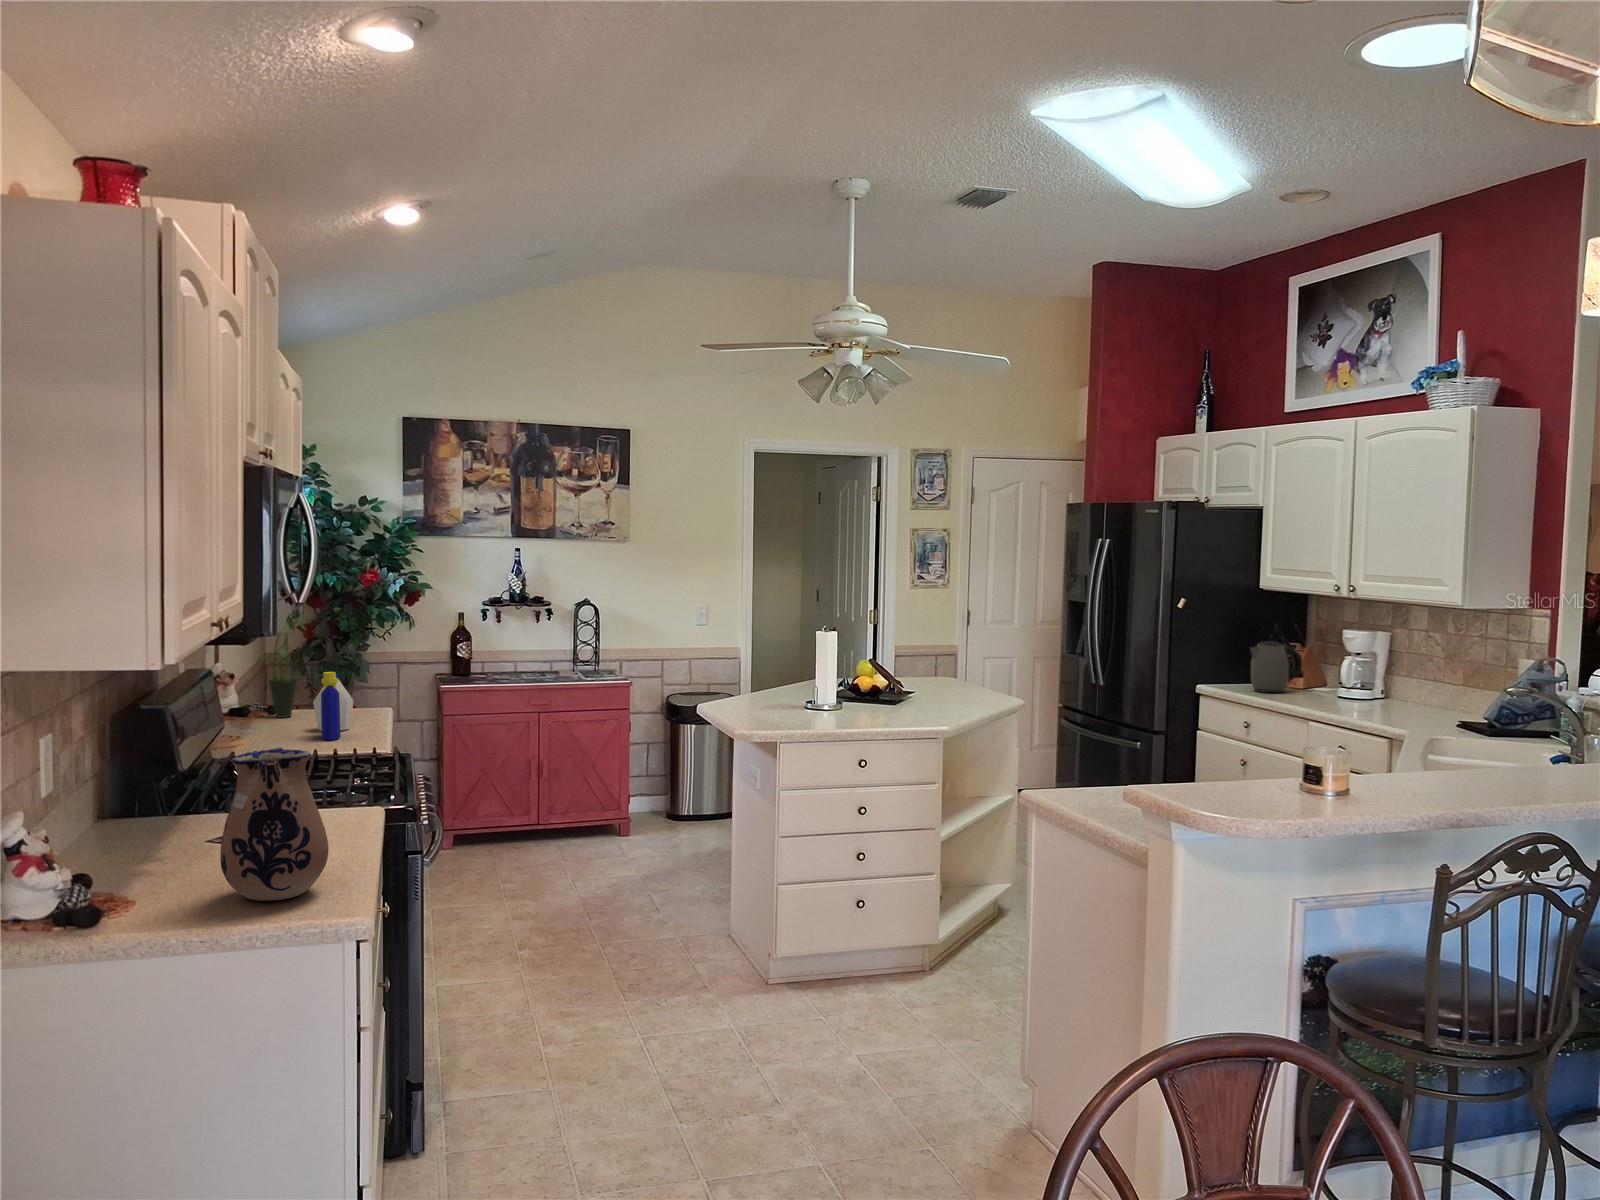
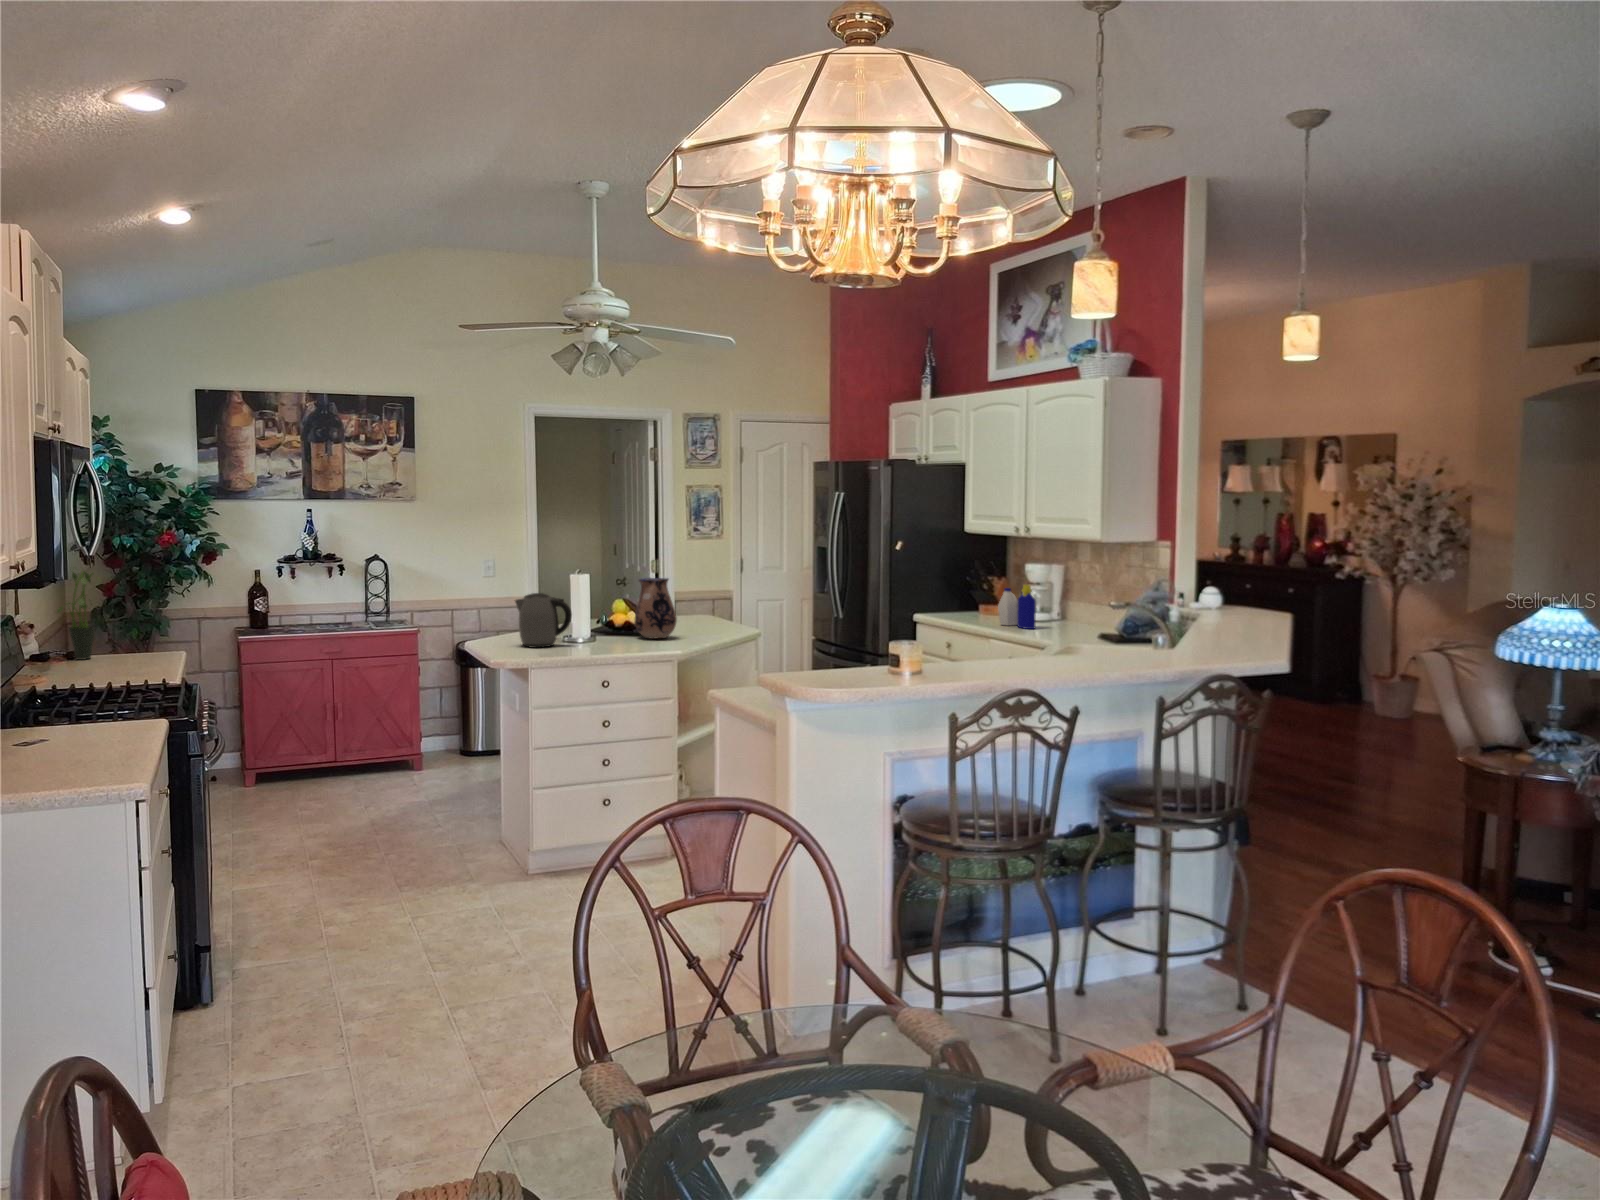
kettle: present [1250,641,1302,693] -> present [515,593,572,648]
bottle: present [313,672,354,741] -> present [998,585,1036,629]
ceramic pitcher: present [220,747,329,901] -> present [635,578,677,639]

